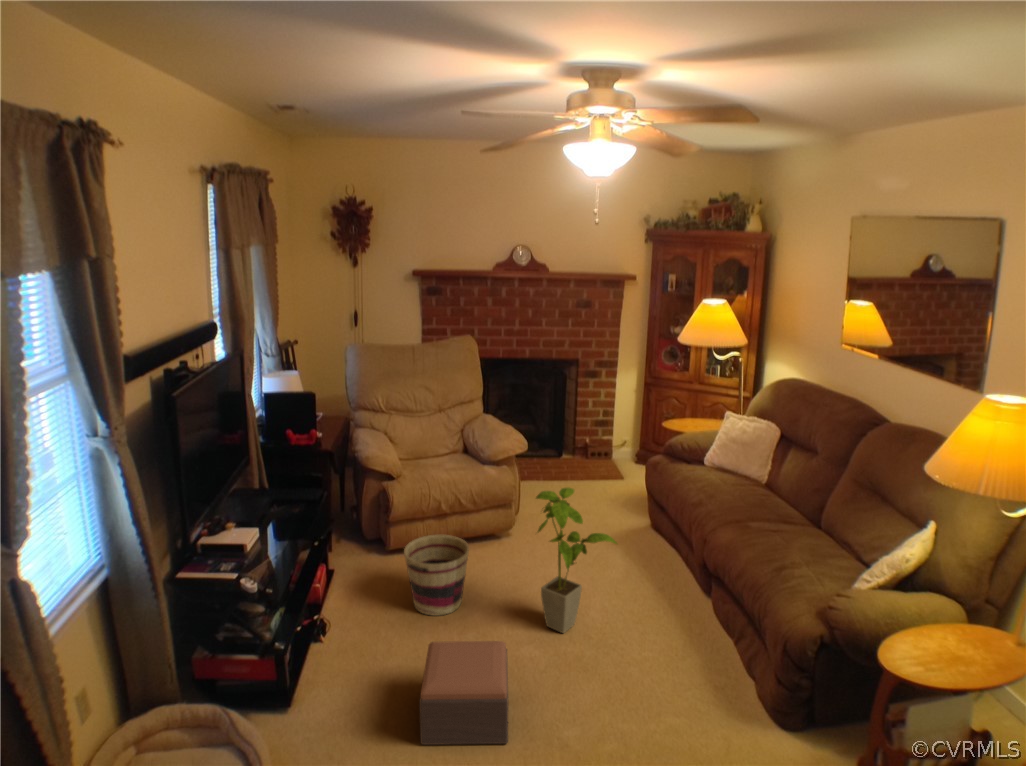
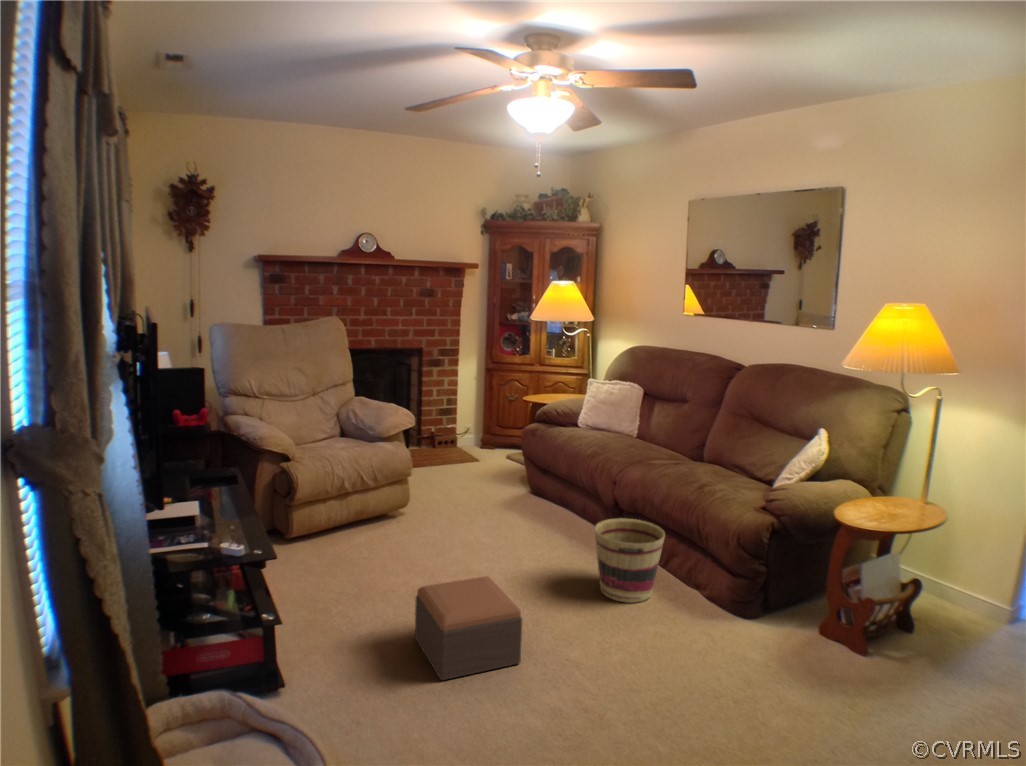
house plant: present [536,488,617,633] -> none [480,432,561,578]
basket: present [404,535,469,616] -> present [595,518,665,603]

